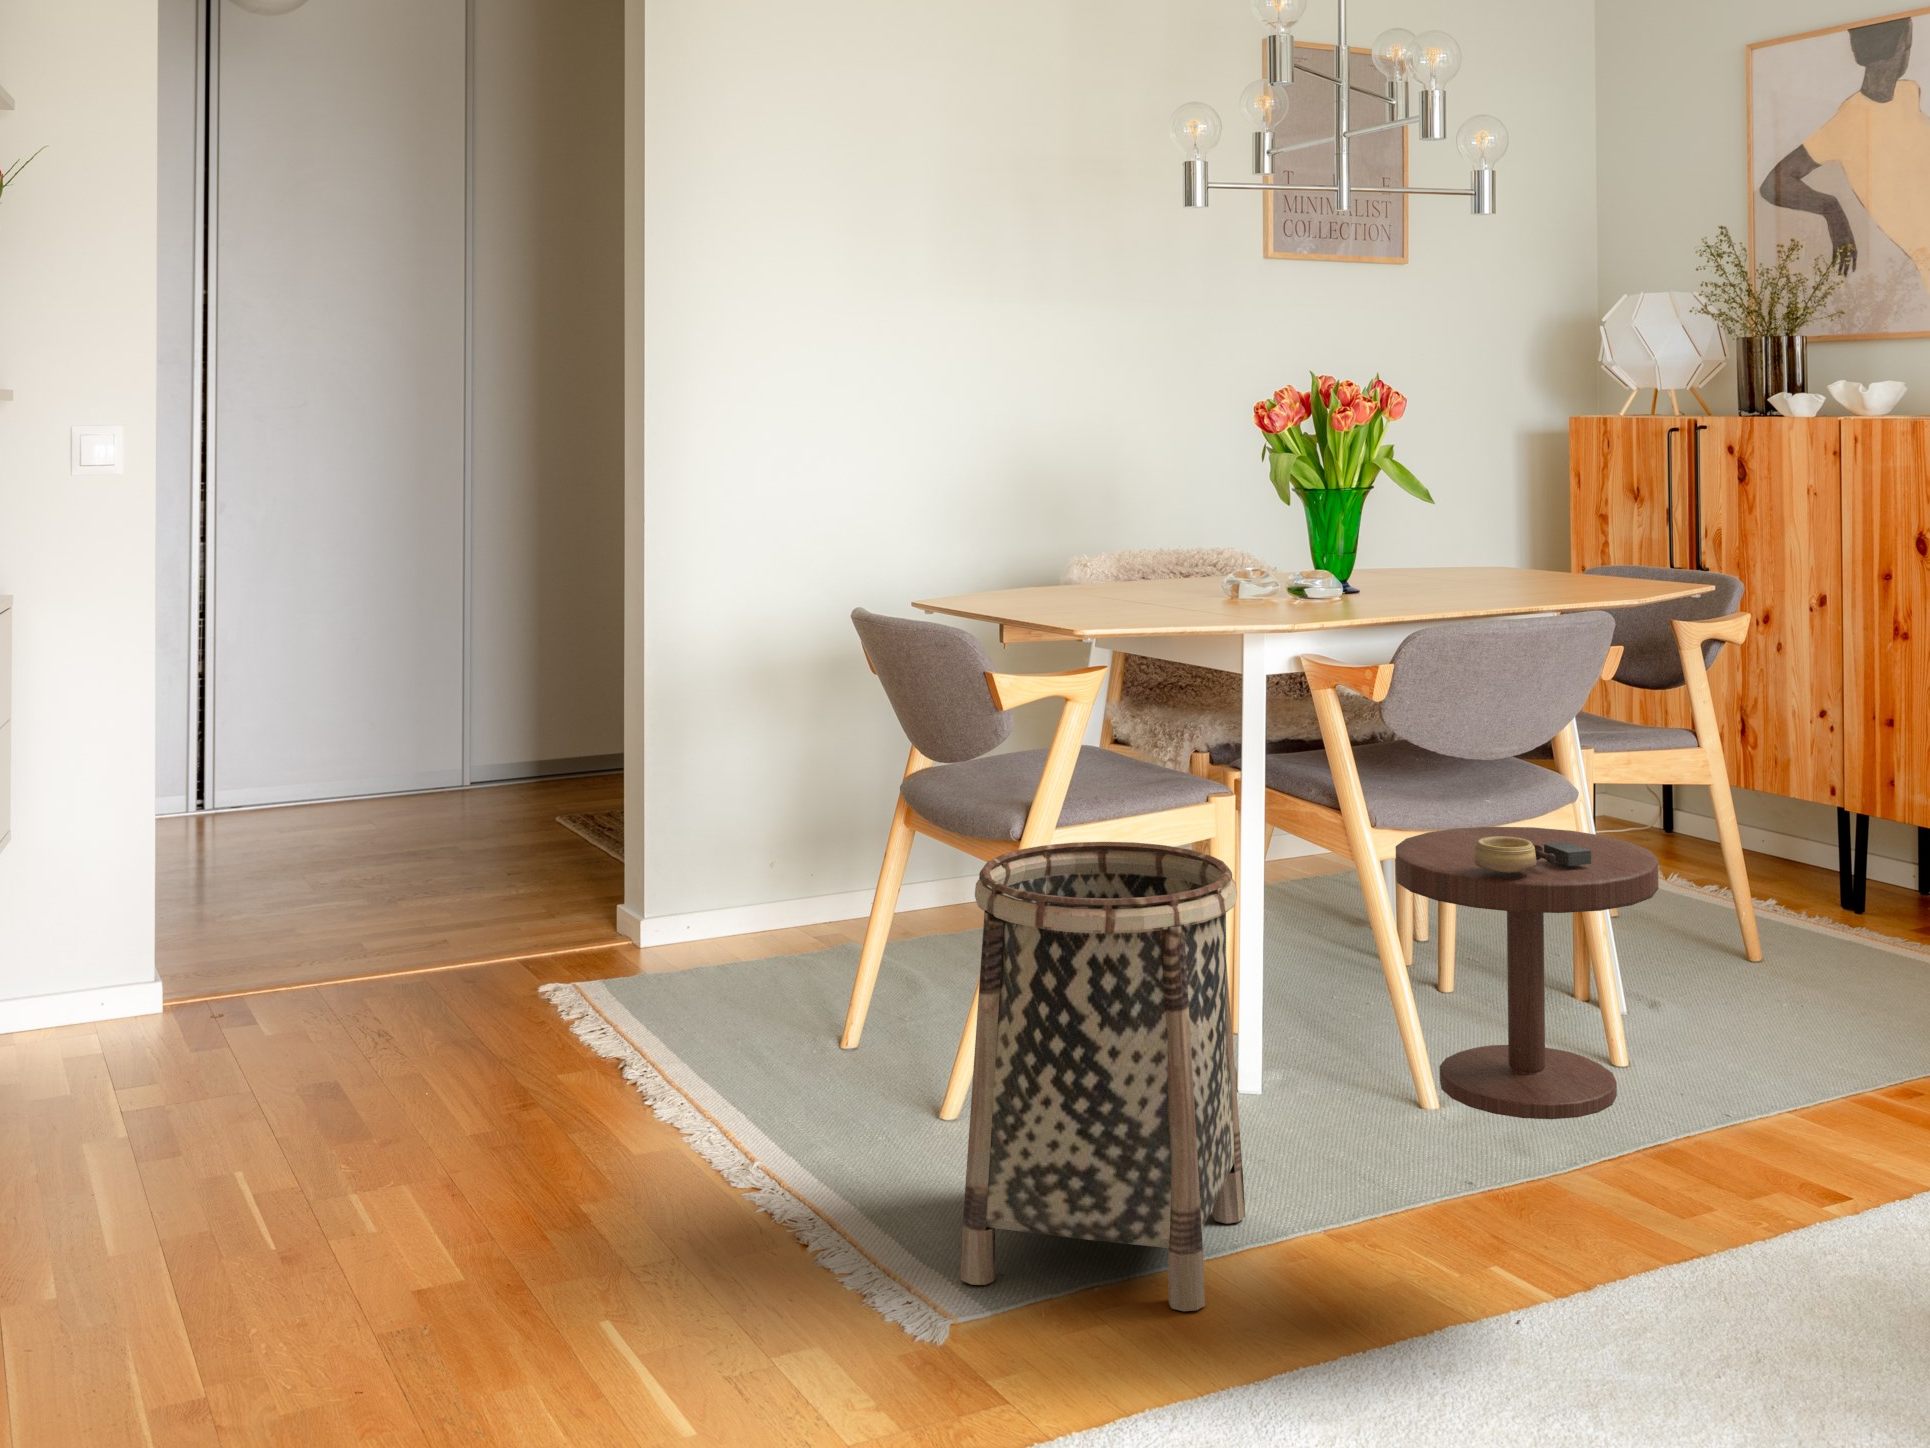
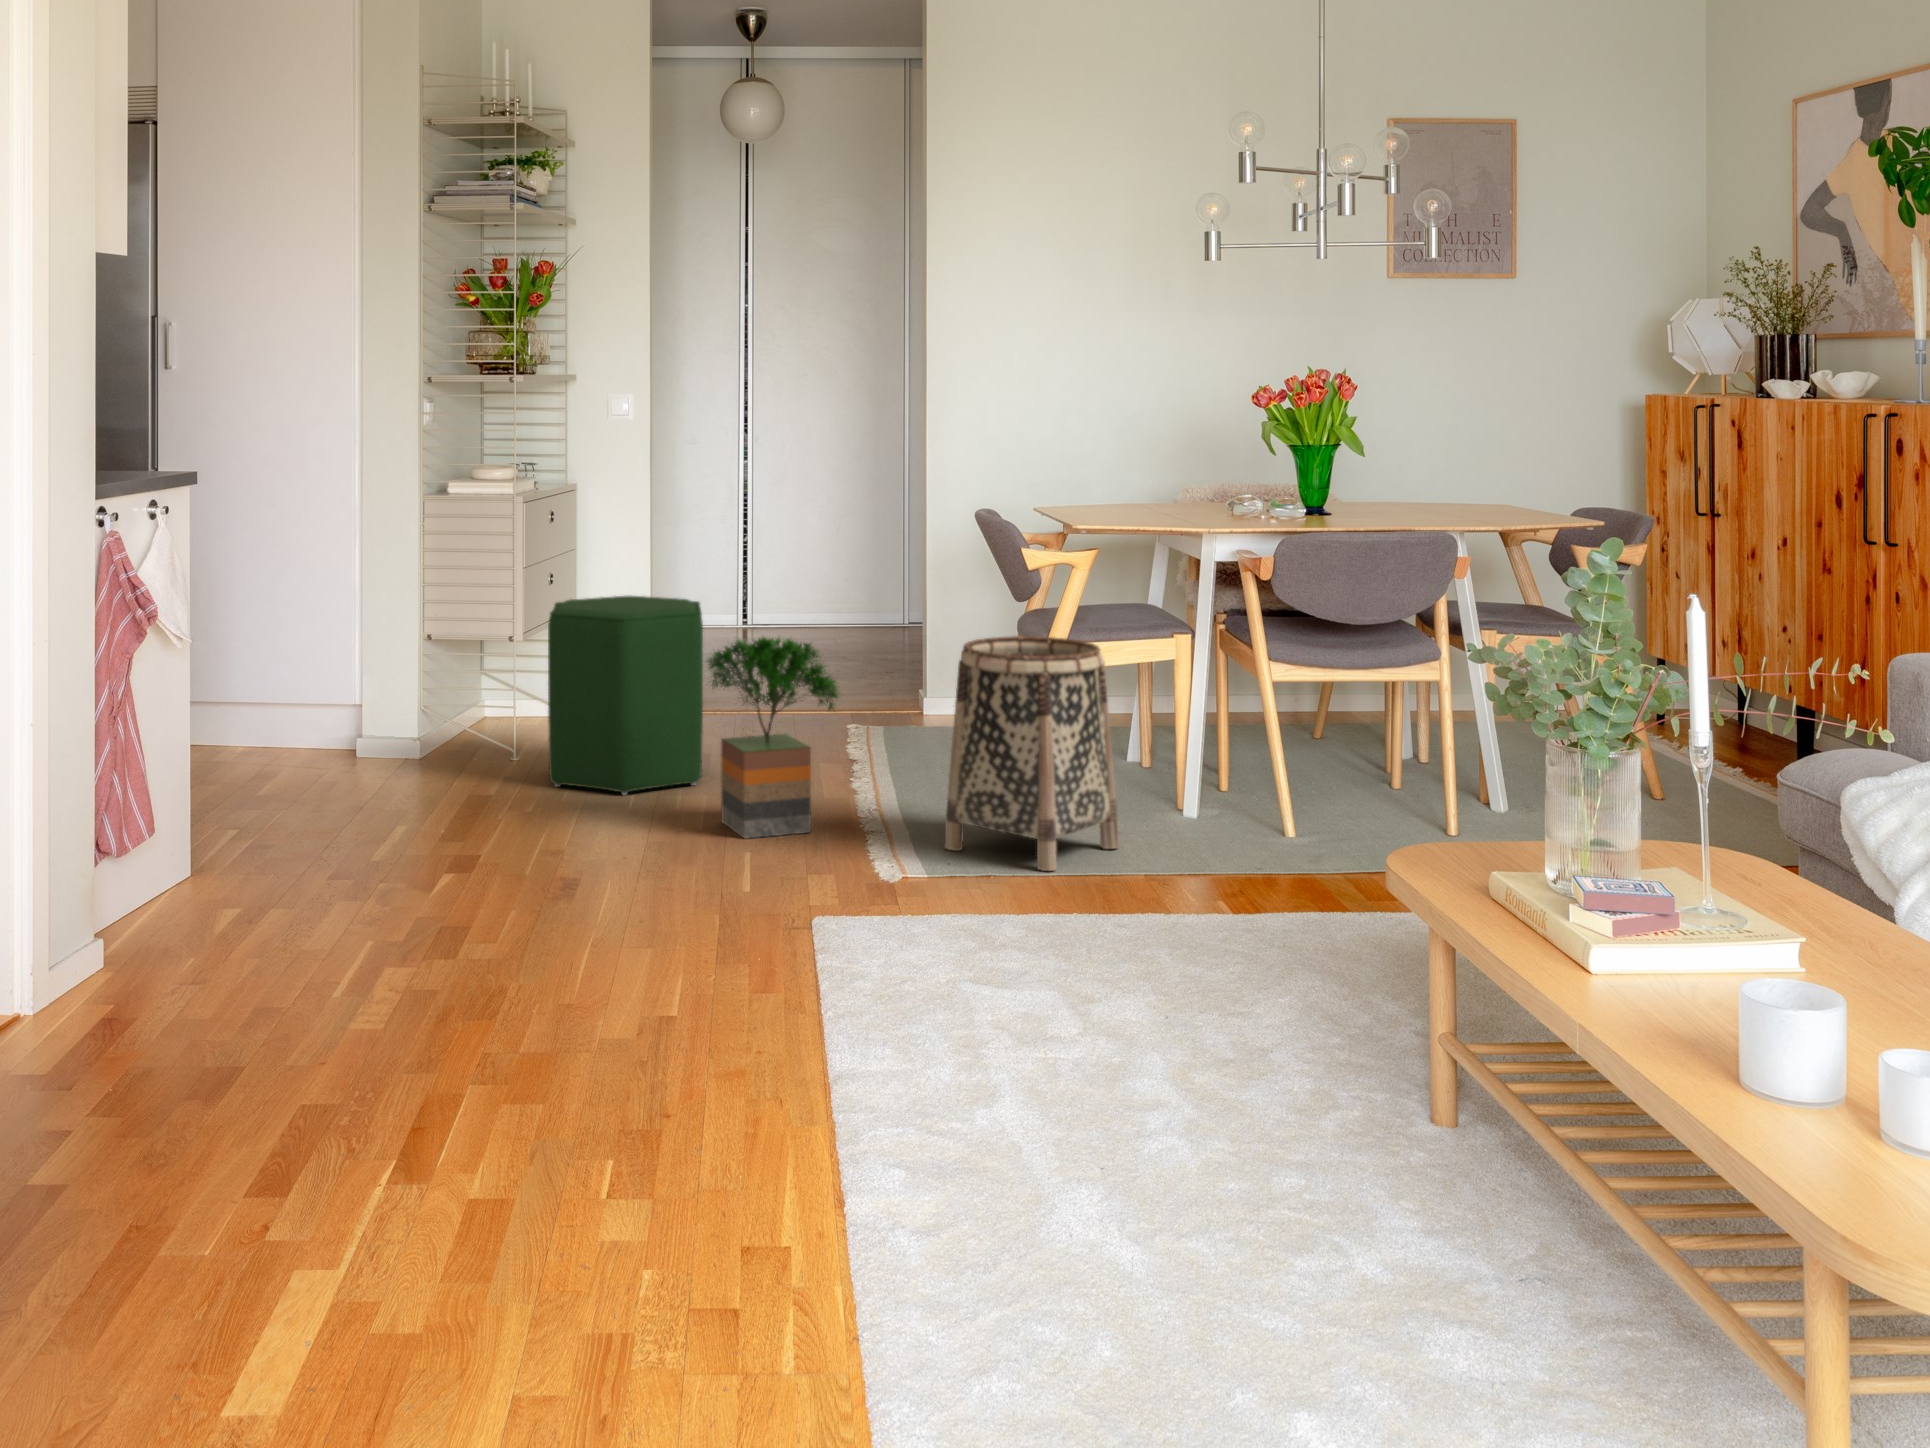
ottoman: none [28,808,372,1243] -> present [548,596,703,796]
side table: present [1396,827,1659,1322] -> none [1149,631,1294,897]
potted tree: none [436,884,744,1336] -> present [707,637,841,839]

